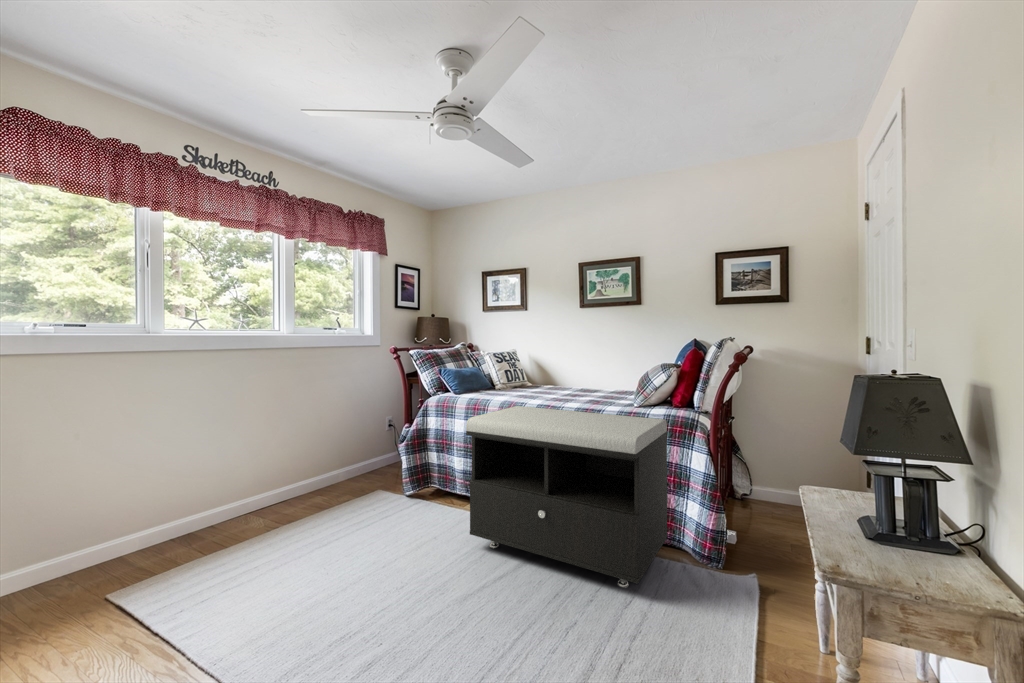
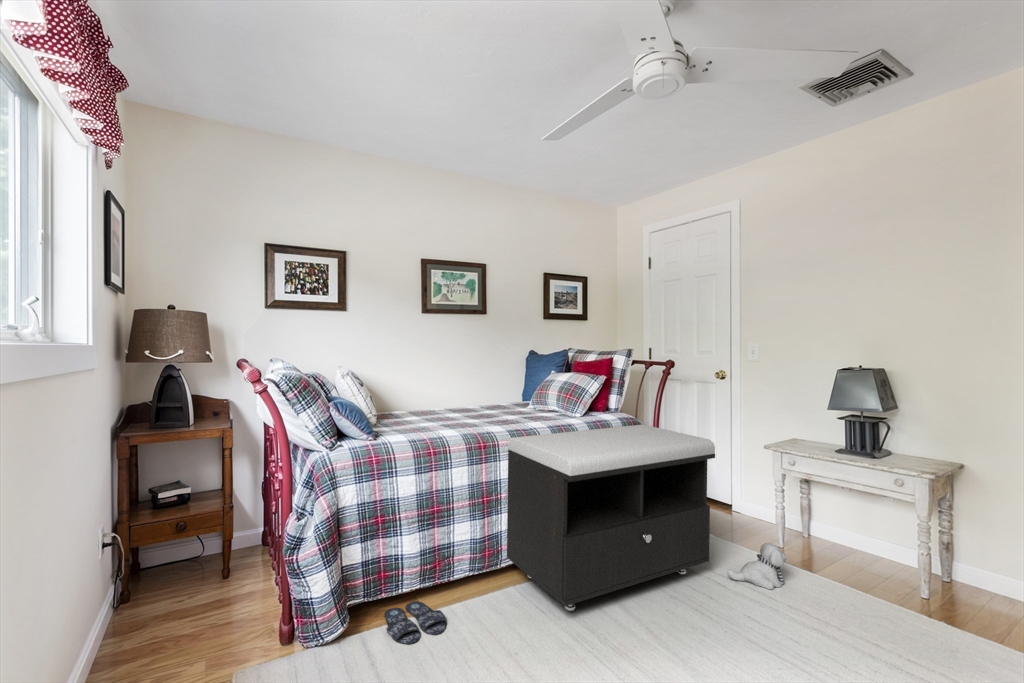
slippers: none [411,500,455,518] -> present [385,601,447,644]
plush toy: none [644,593,706,657] -> present [727,543,787,589]

